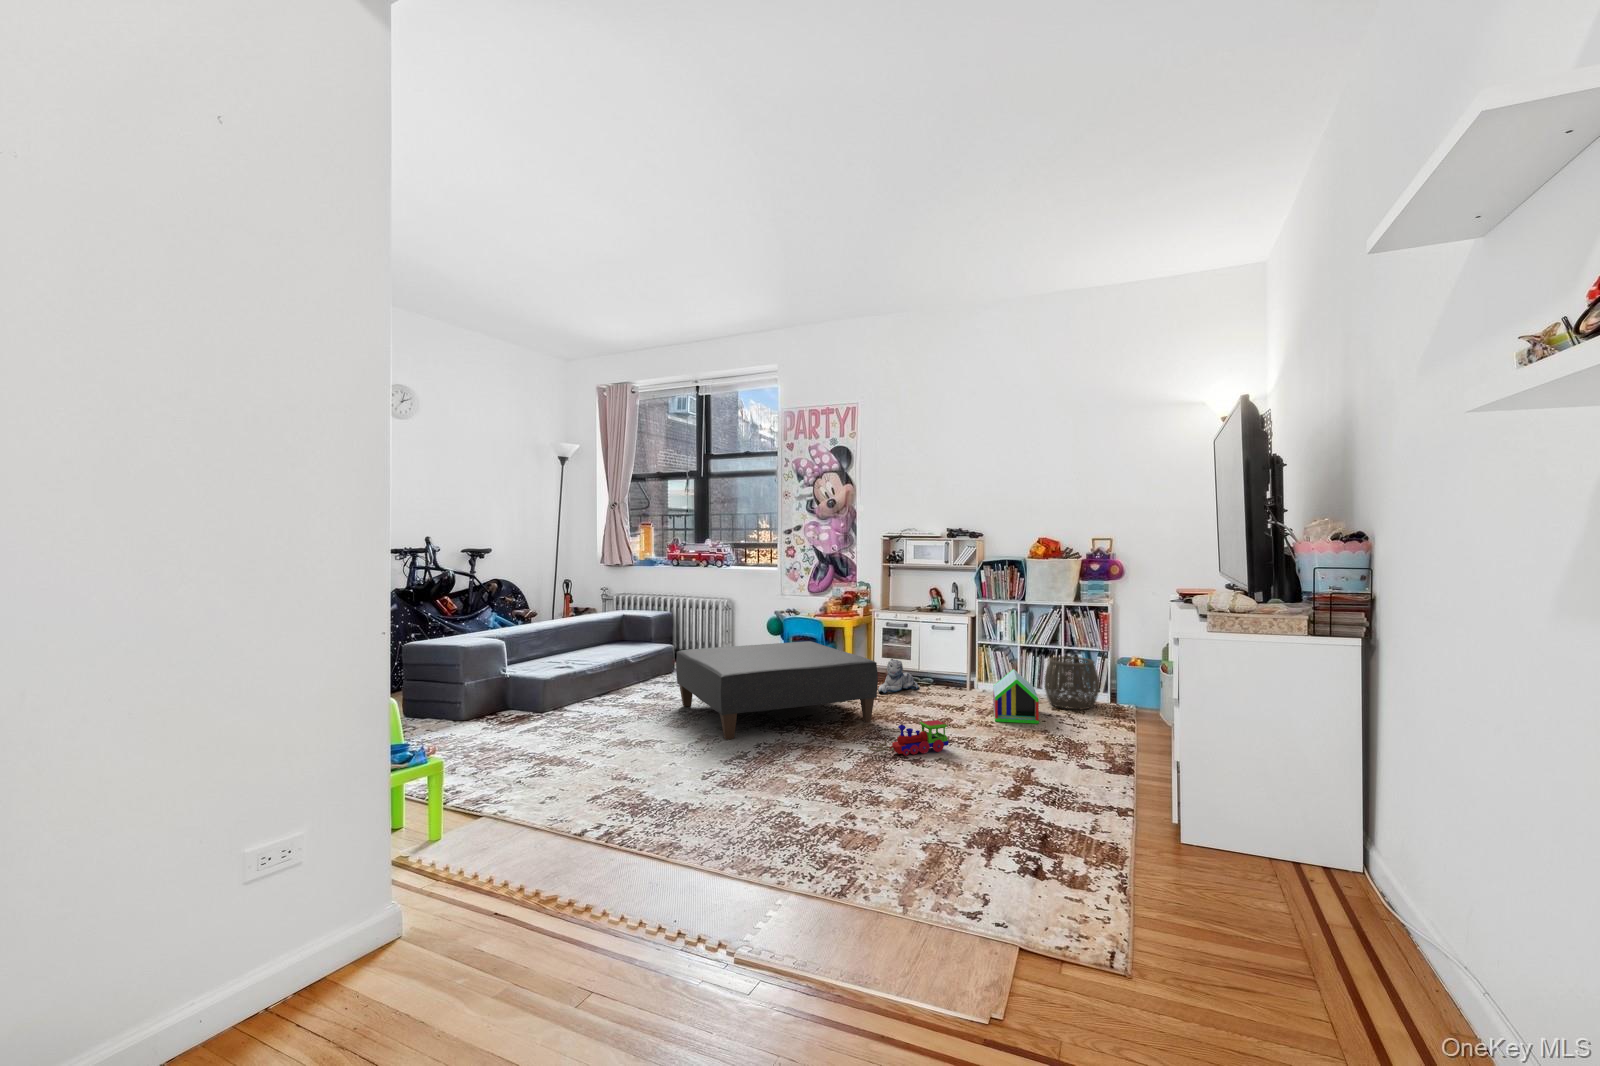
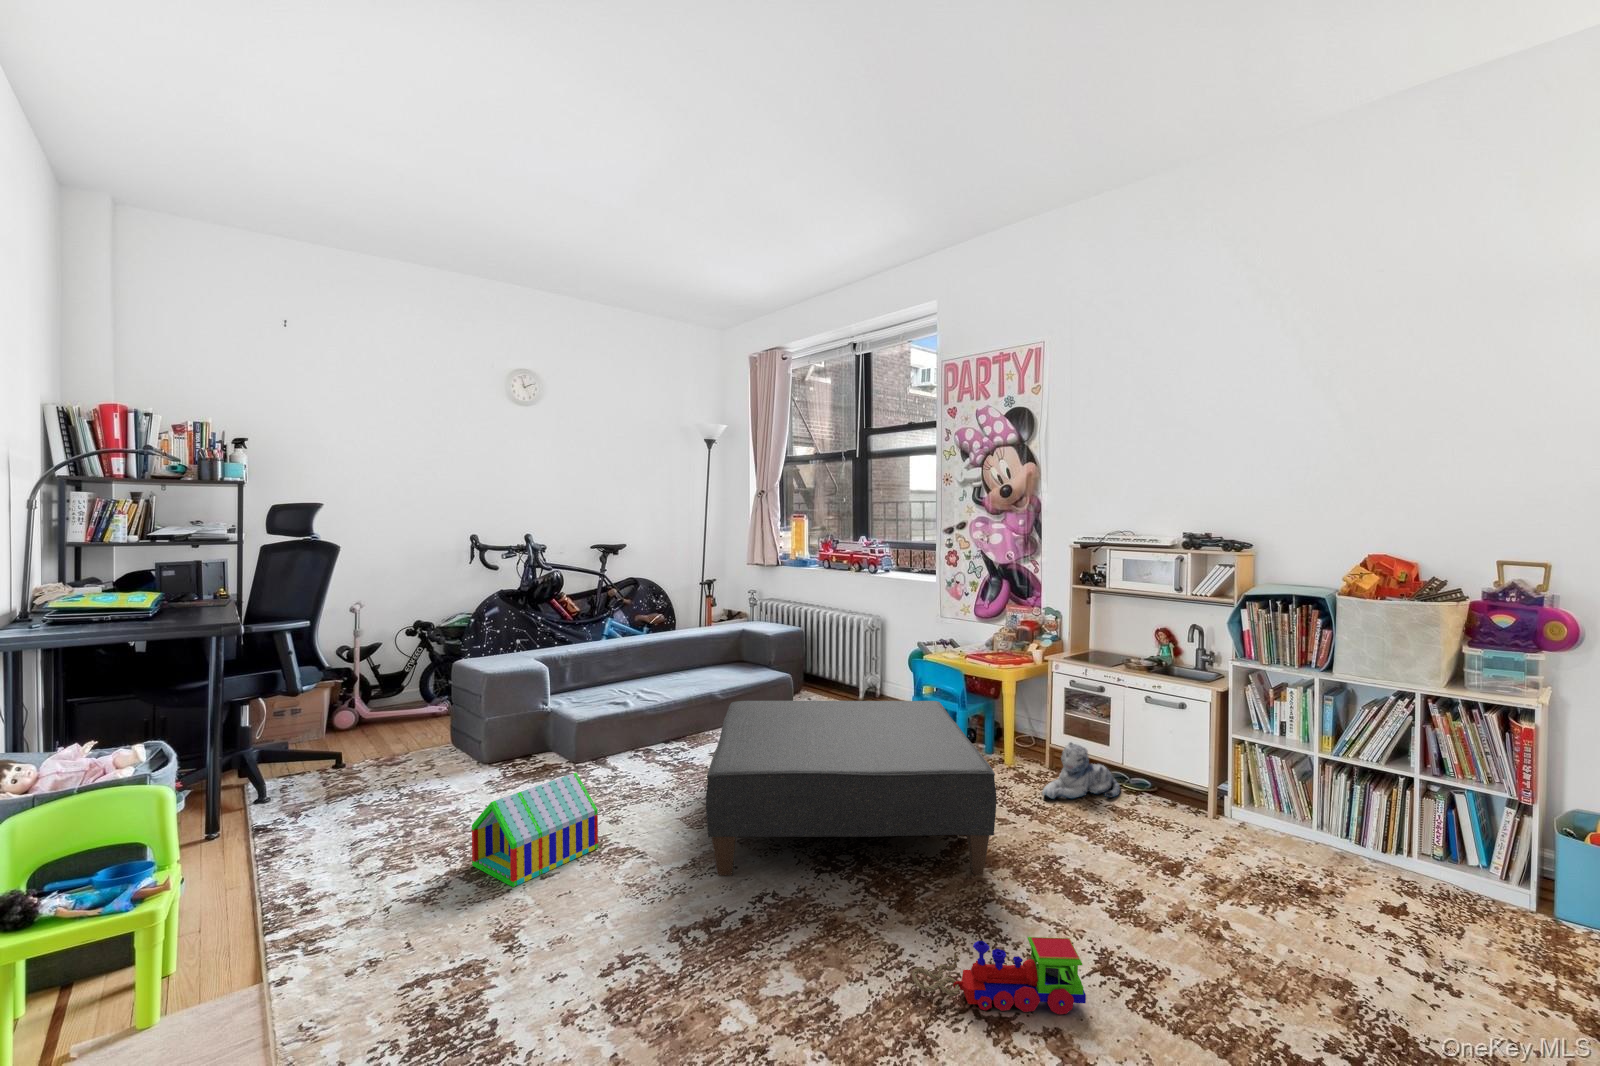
woven basket: present [1044,656,1099,710] -> none [1363,794,1507,925]
toy house: present [993,669,1039,724] -> present [472,773,598,887]

